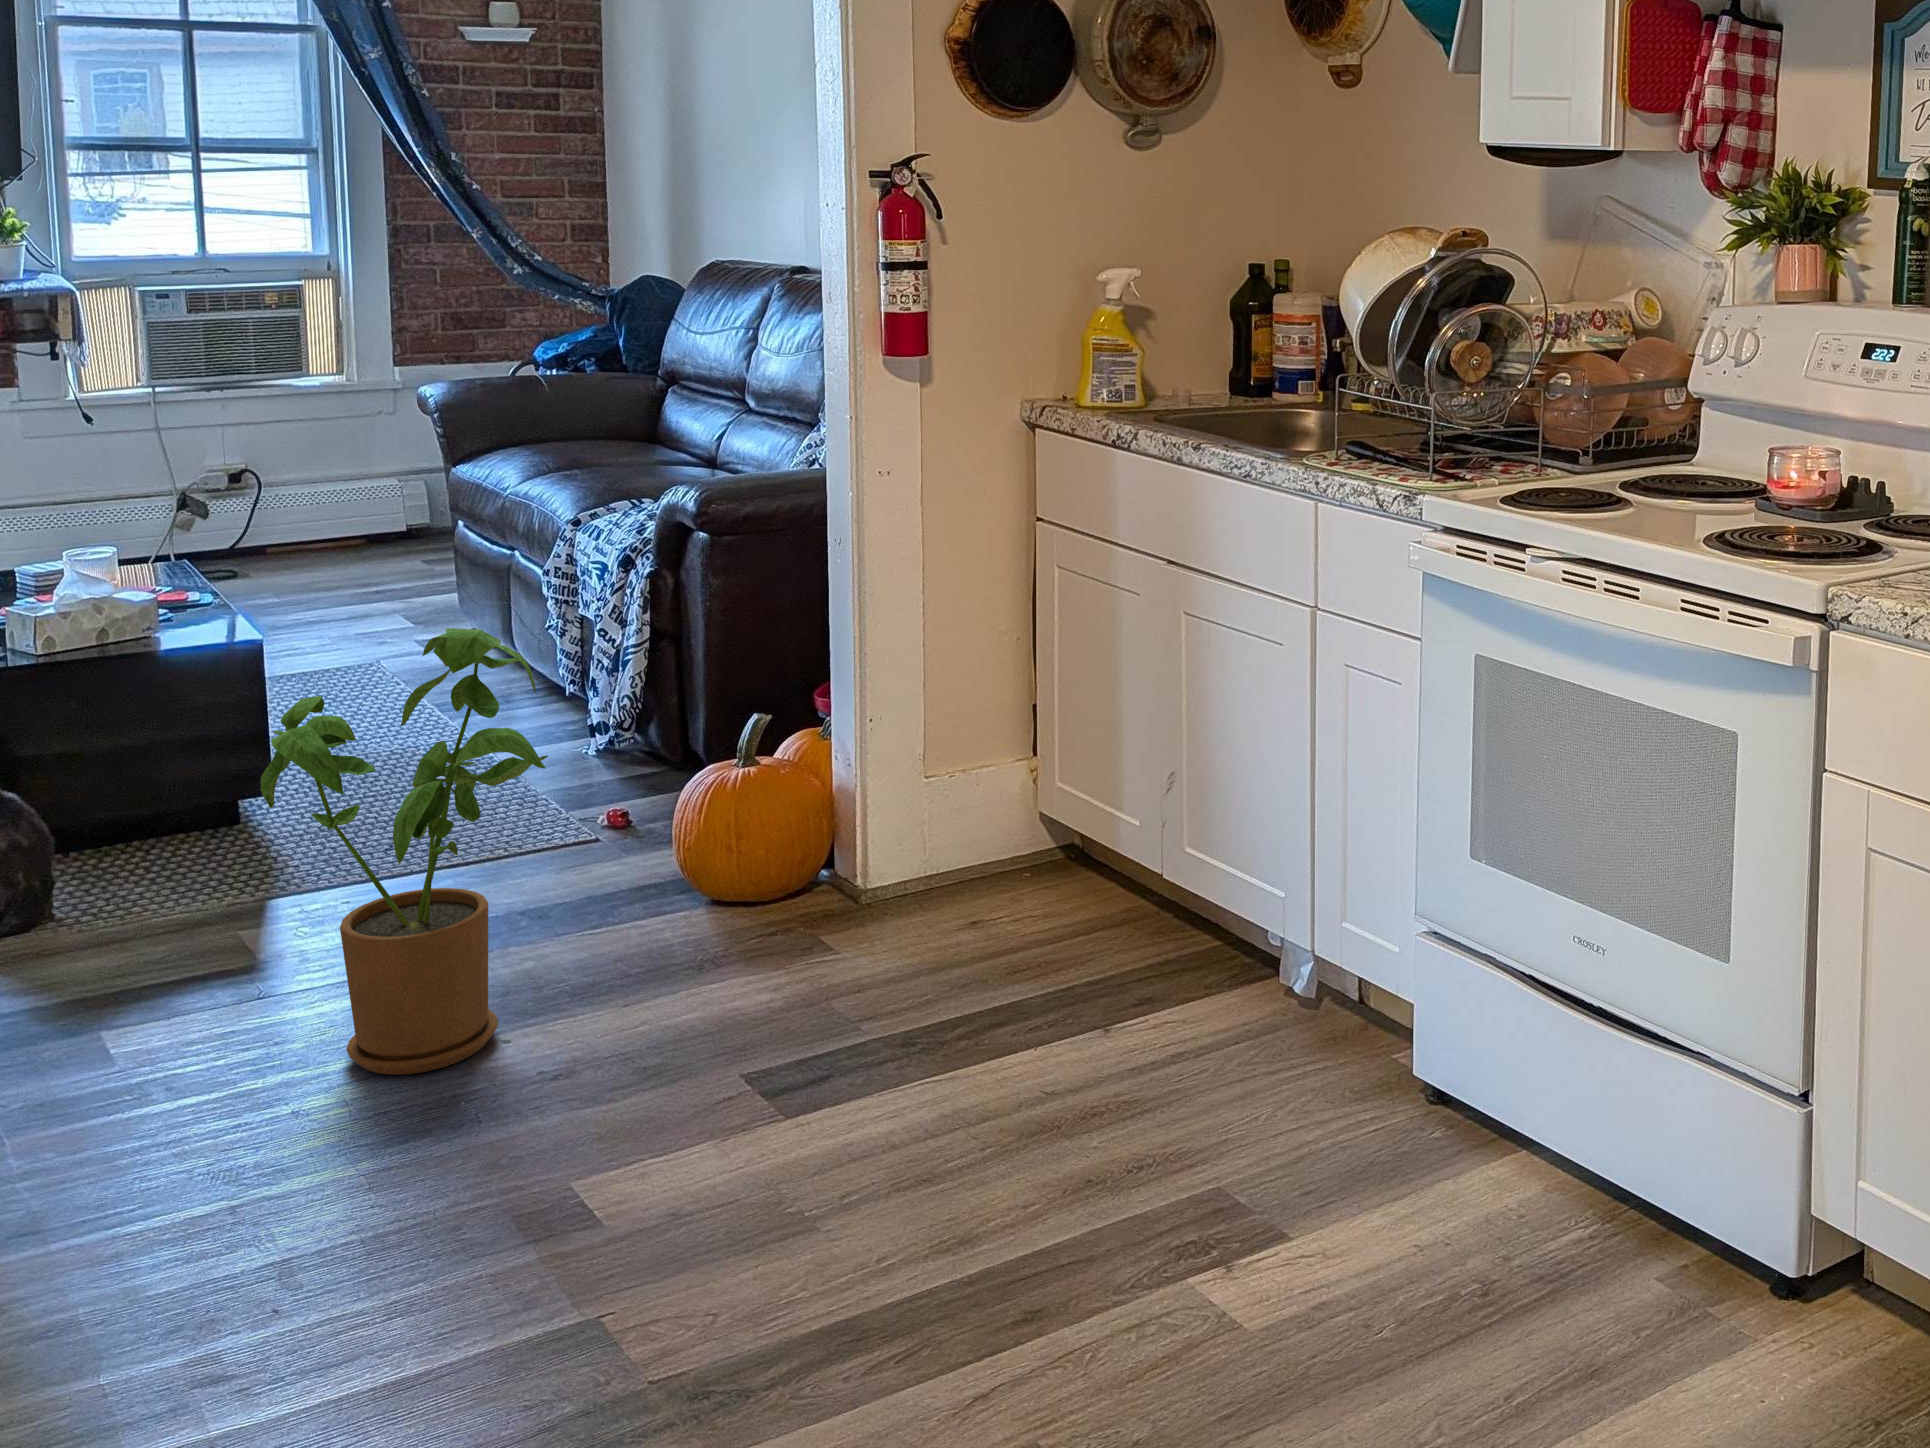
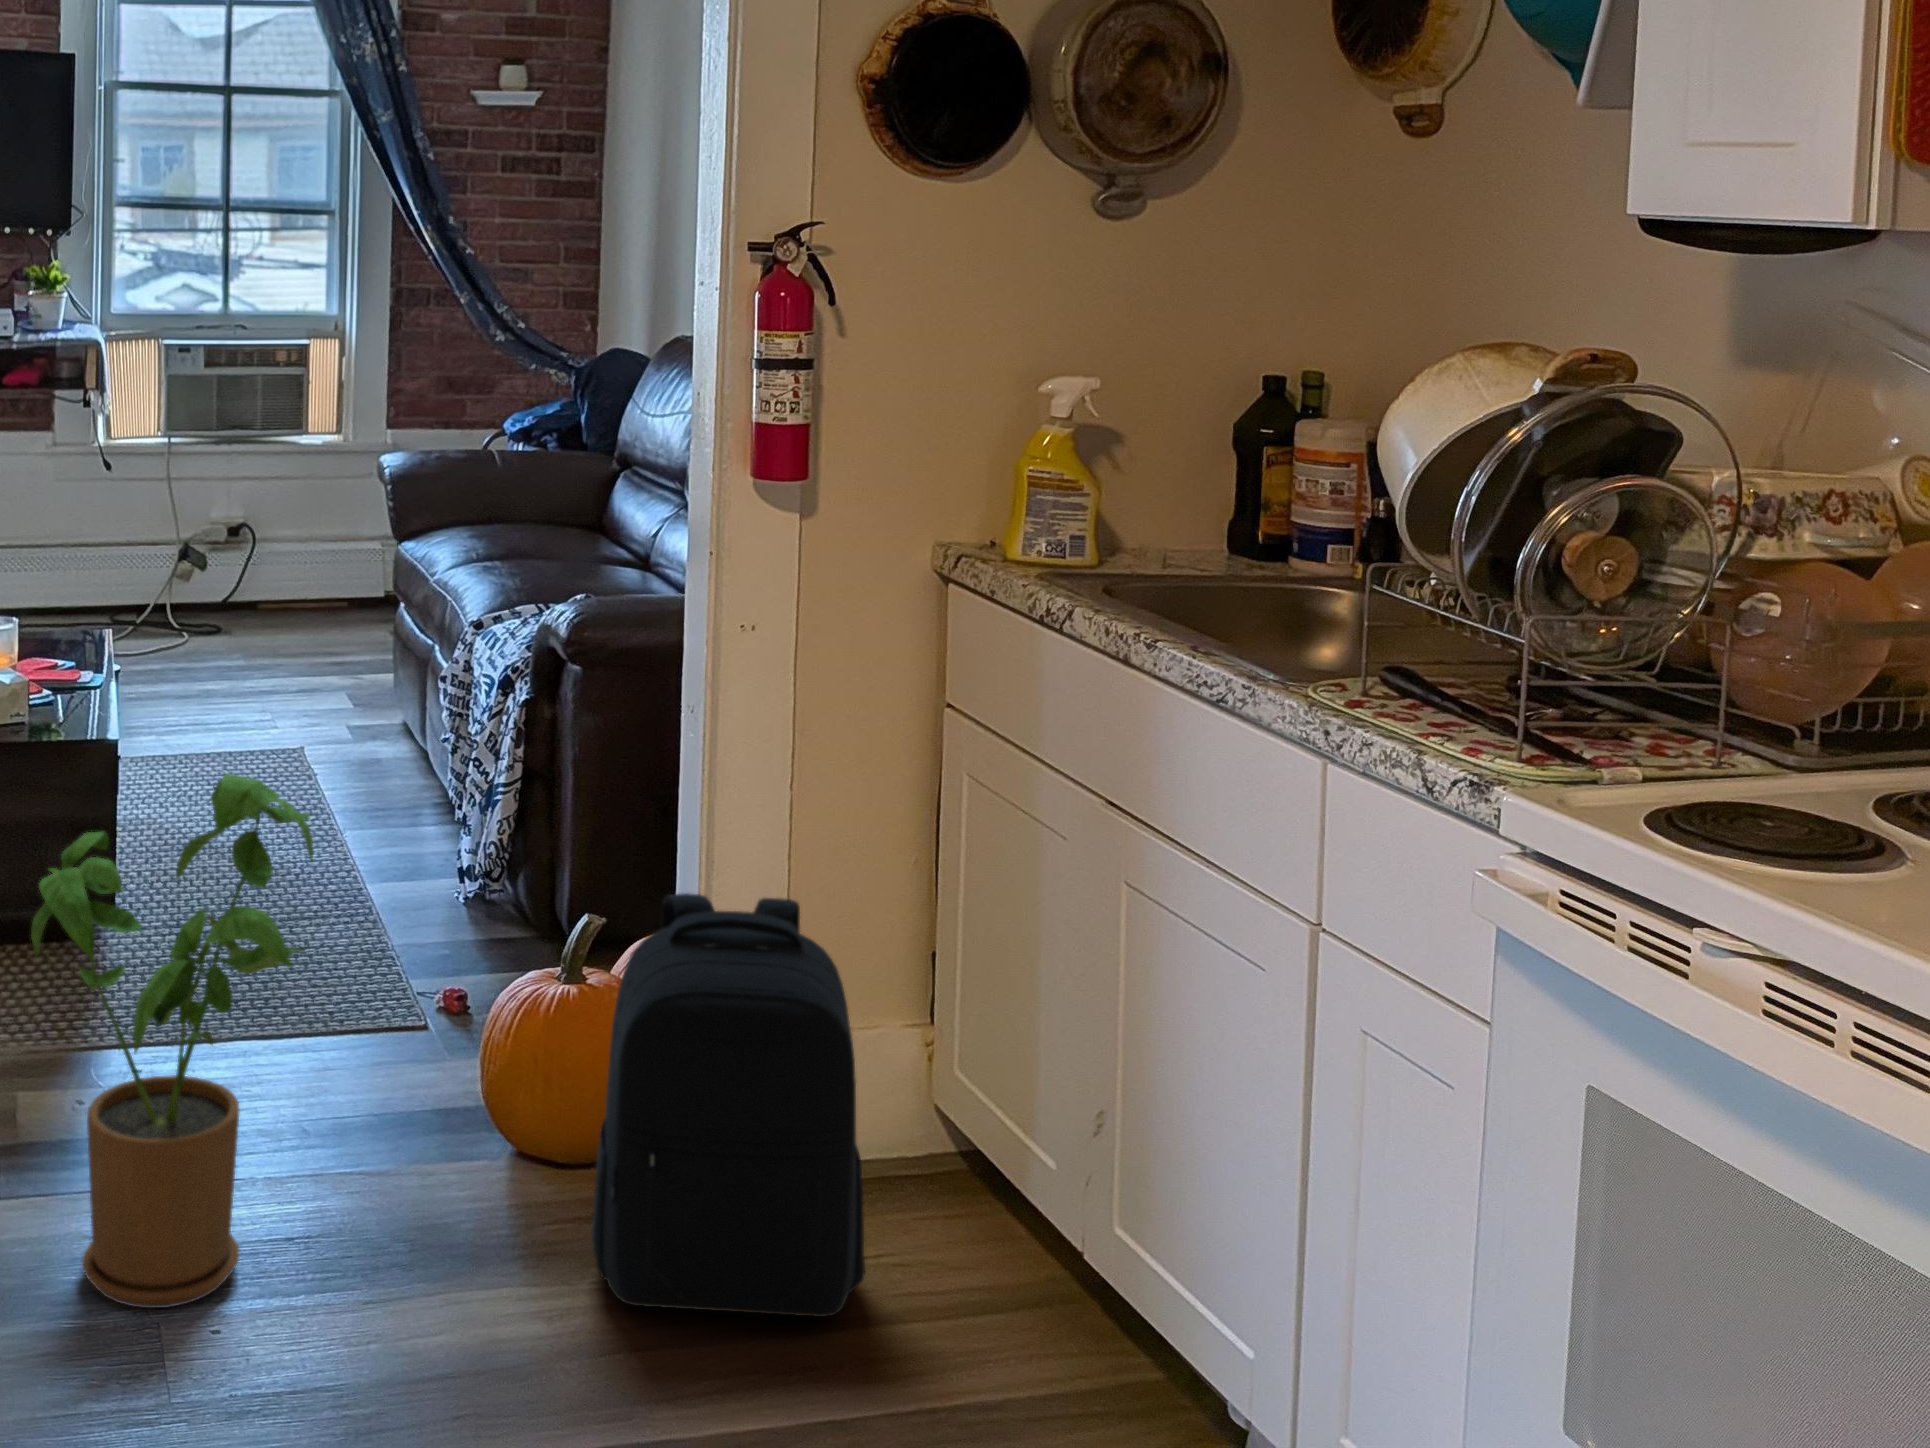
backpack: none [799,669,1013,979] -> present [592,893,865,1317]

